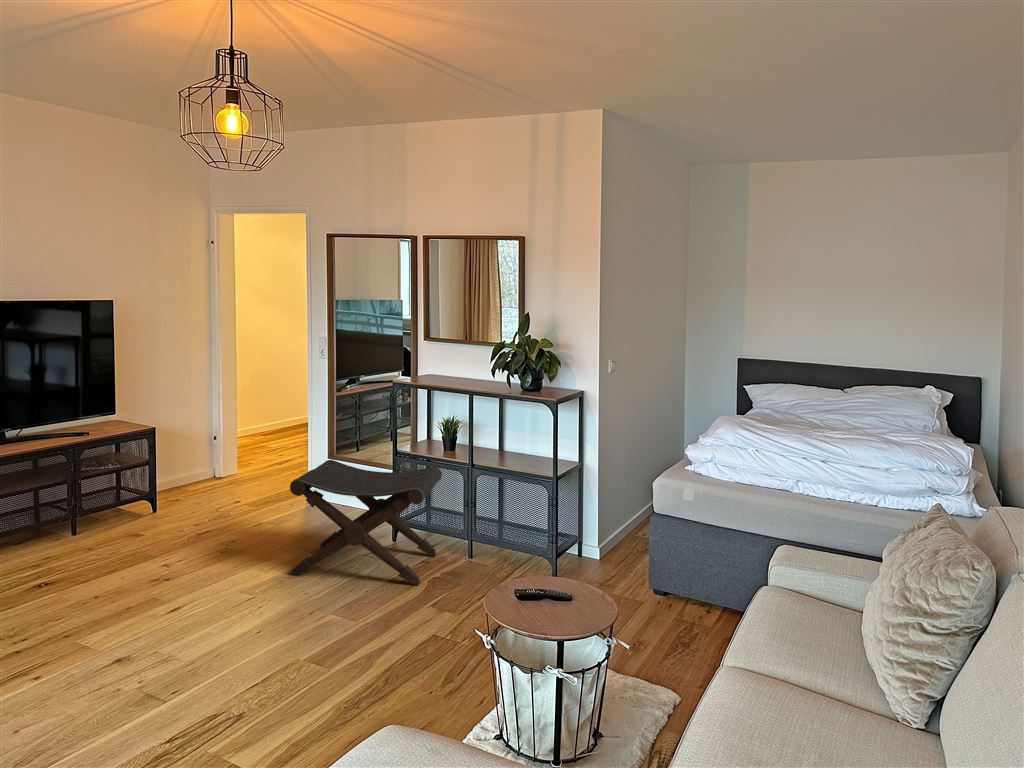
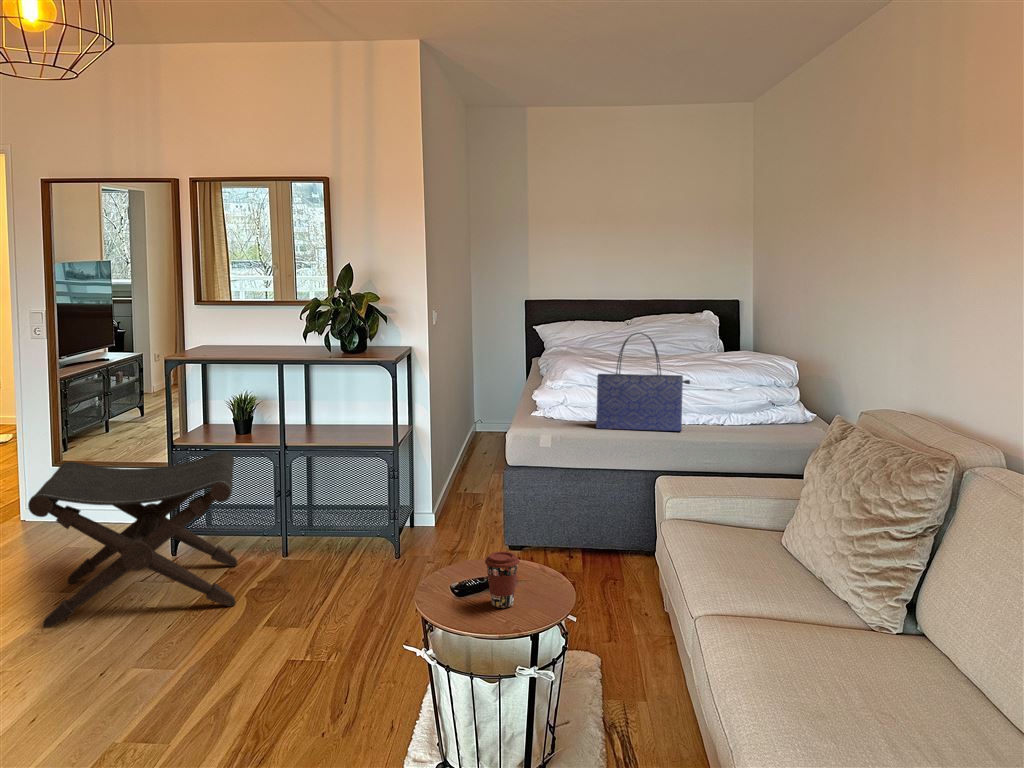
tote bag: none [735,408,827,503] -> present [596,333,690,431]
coffee cup: none [544,574,572,620] -> present [485,551,520,608]

